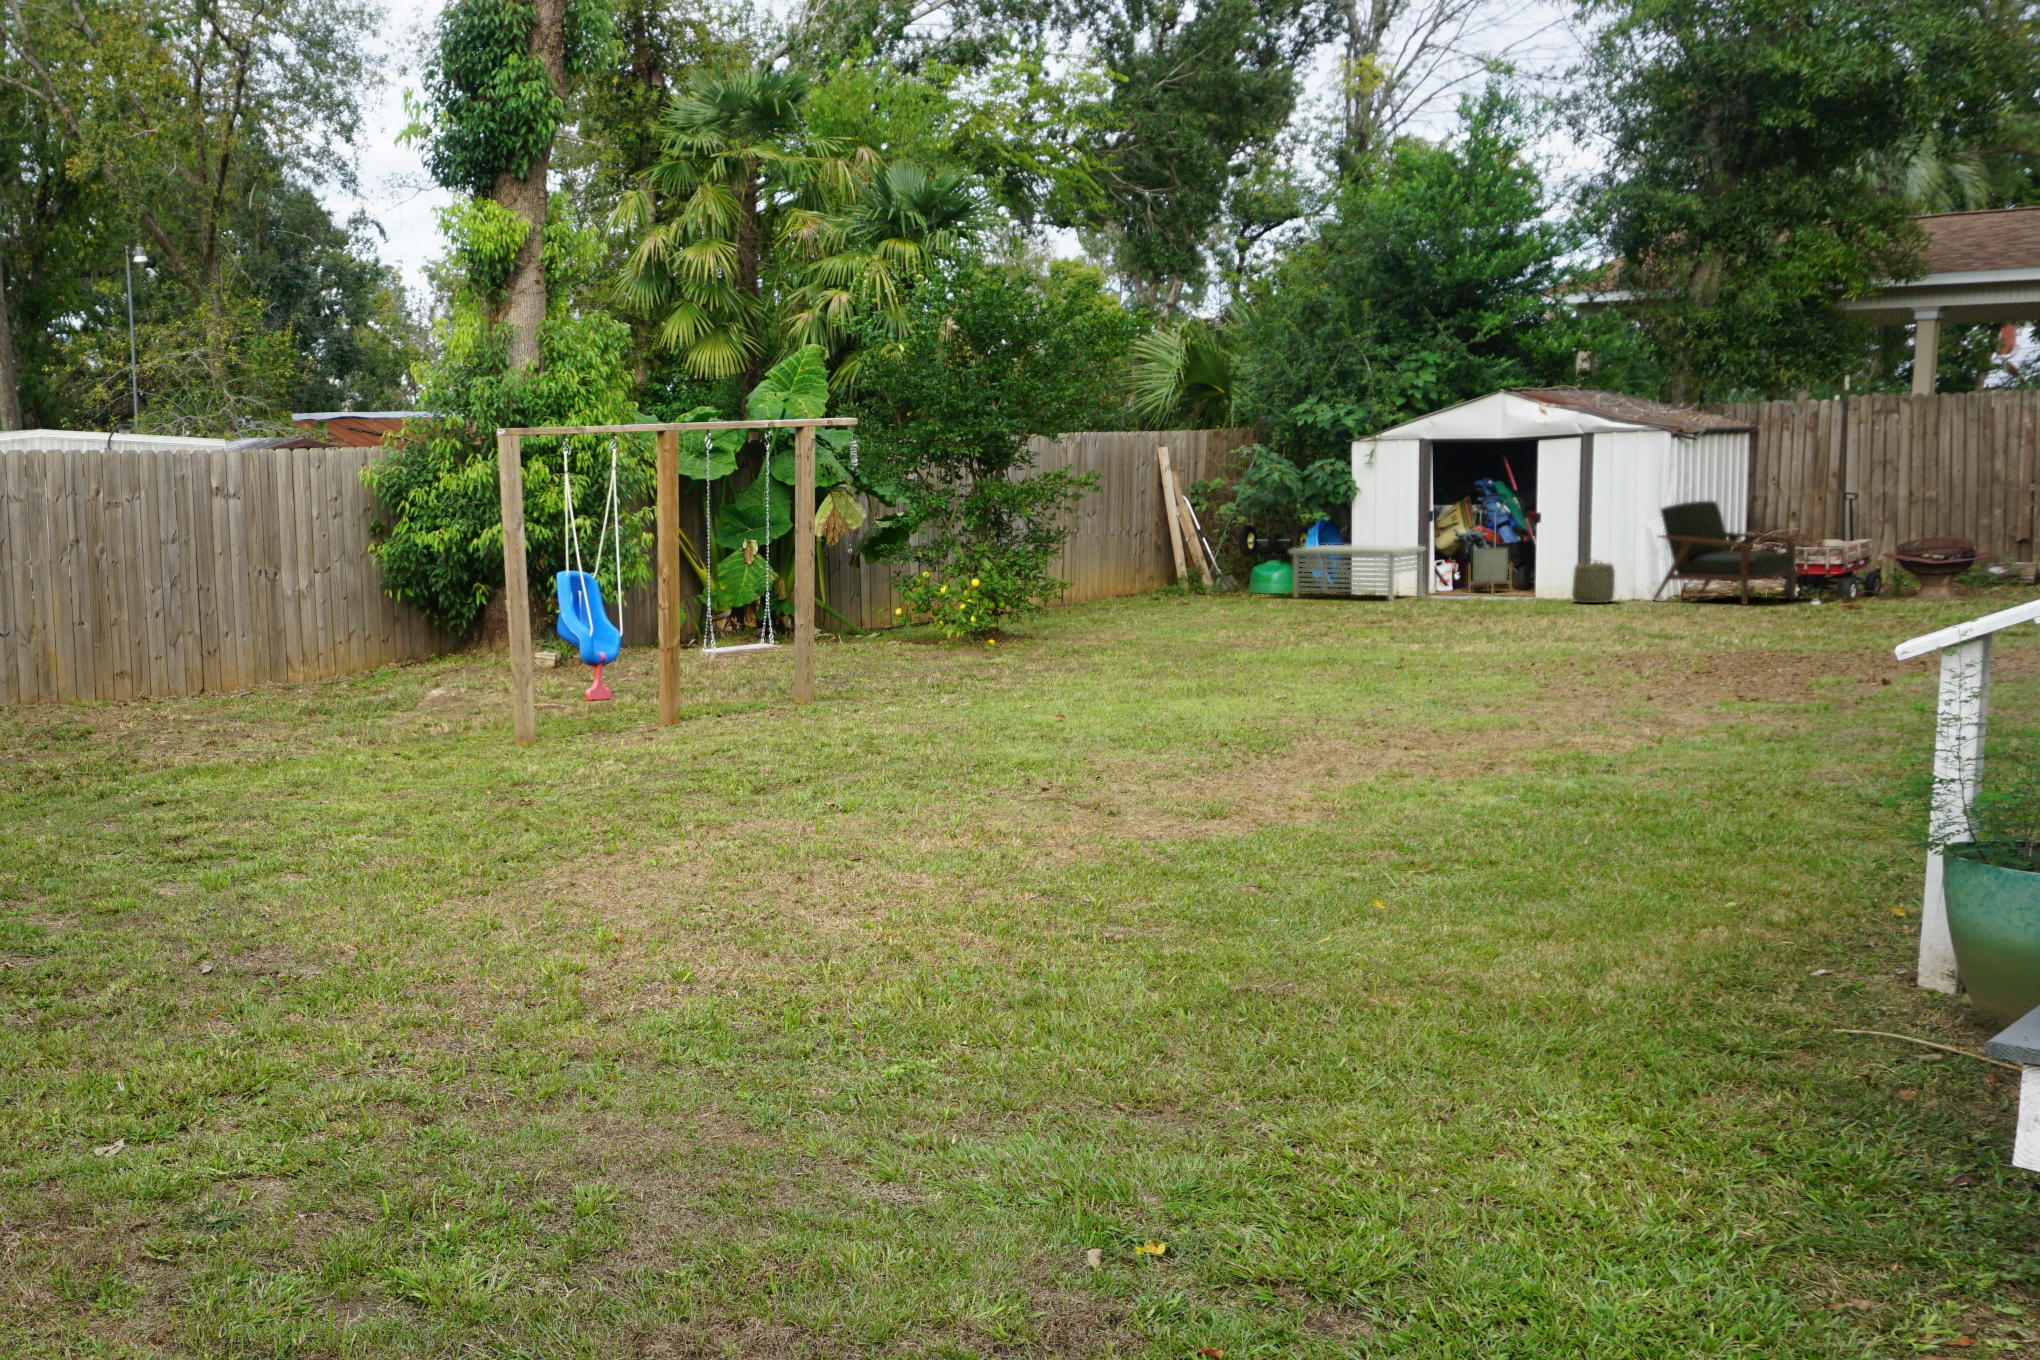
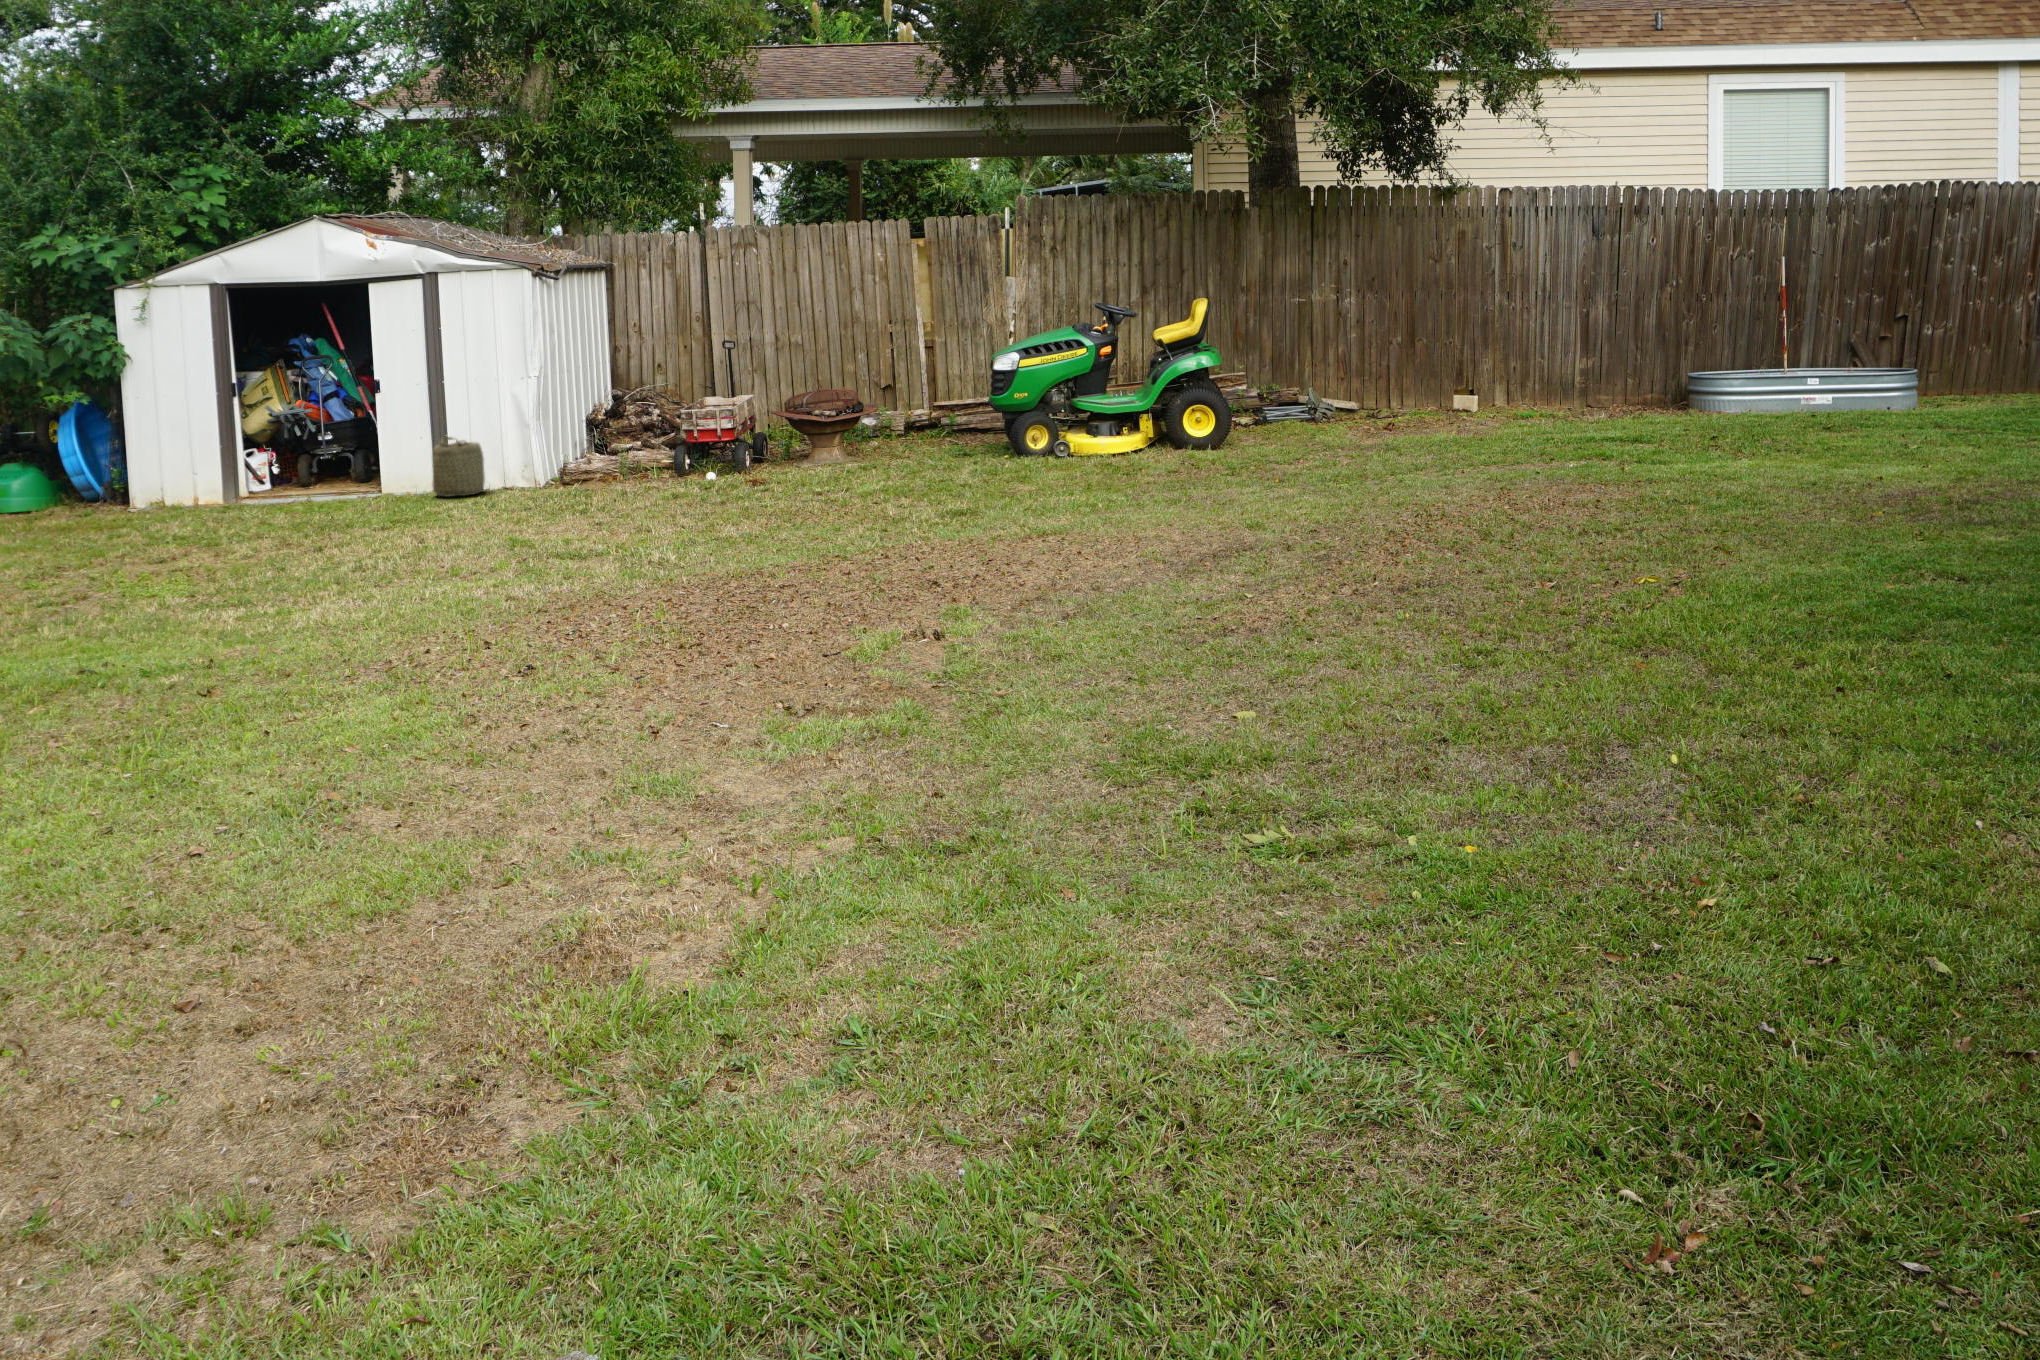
chair: present [1653,501,1796,605] -> none [528,356,682,486]
storage bench: present [1289,545,1426,601] -> none [25,432,233,519]
planter: present [1468,548,1512,593] -> none [292,426,353,488]

